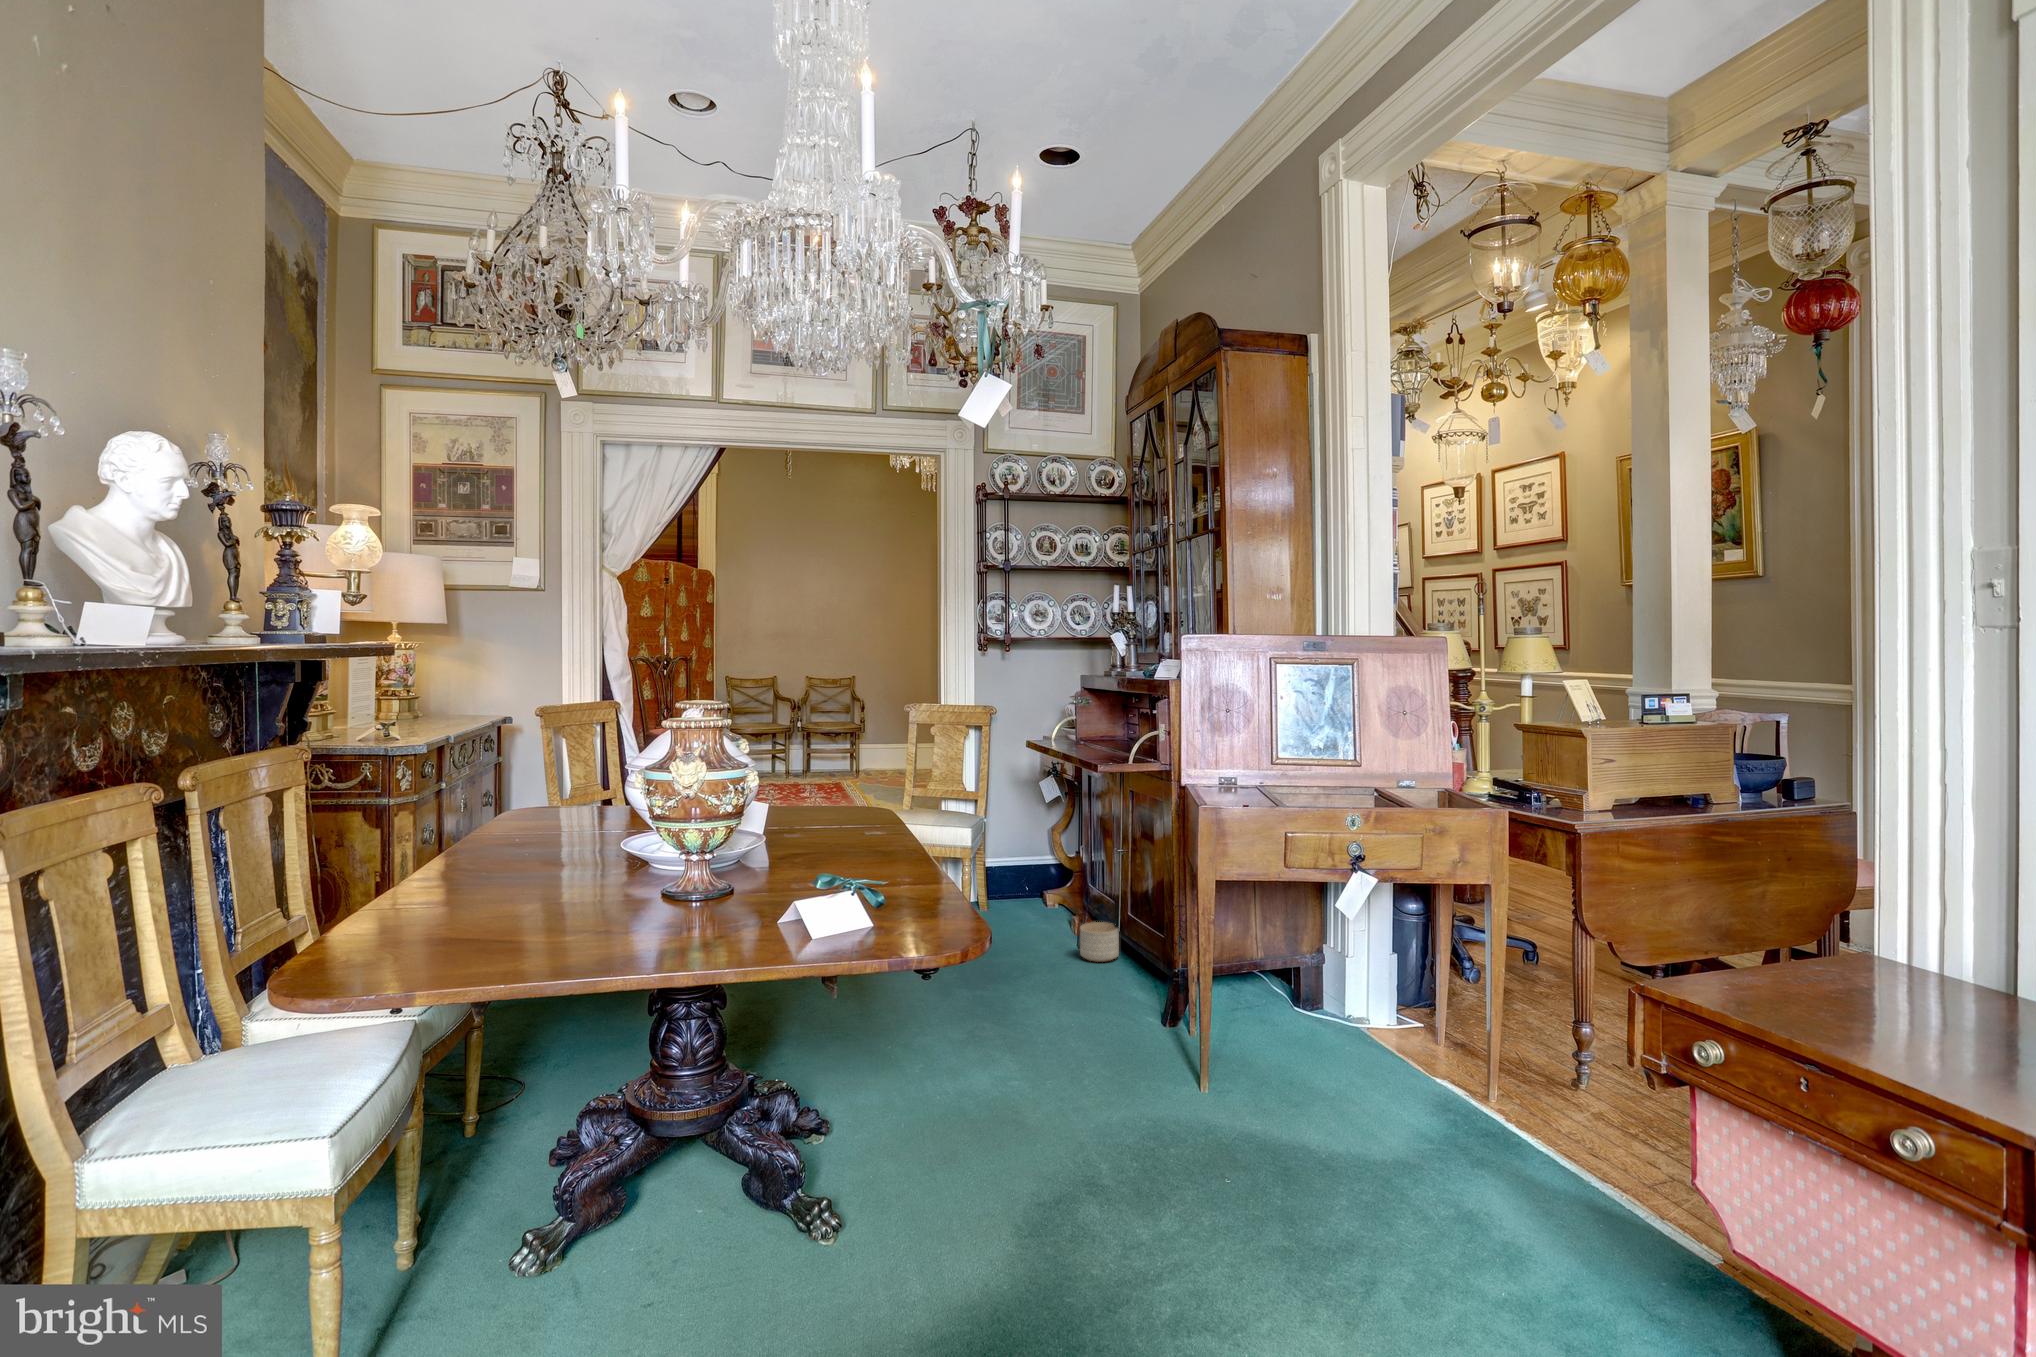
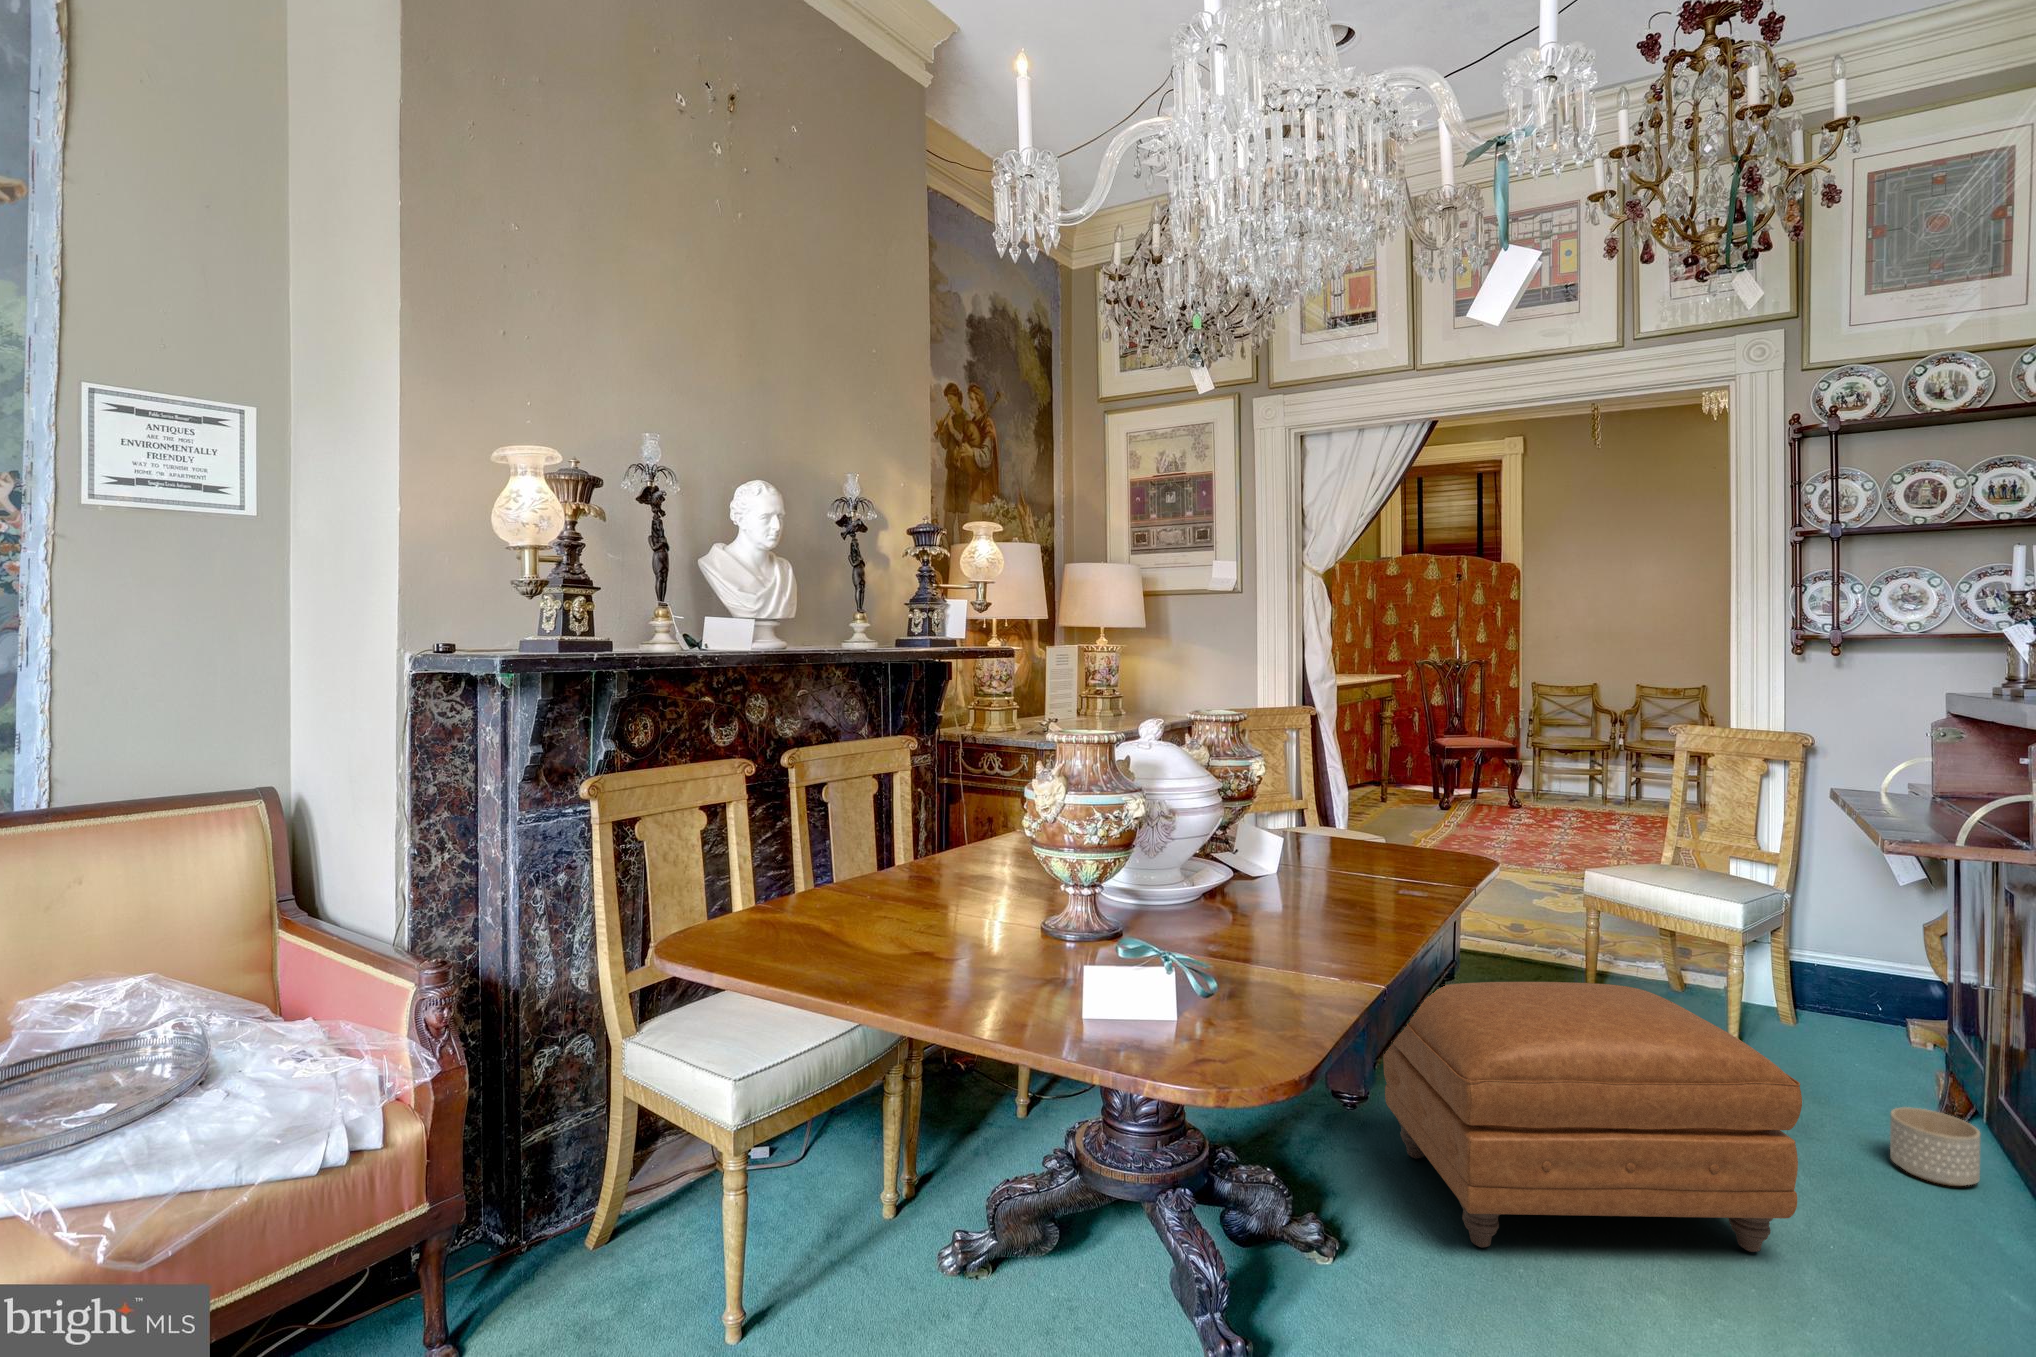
ottoman: none [826,879,1079,1073] -> present [1383,982,1802,1252]

